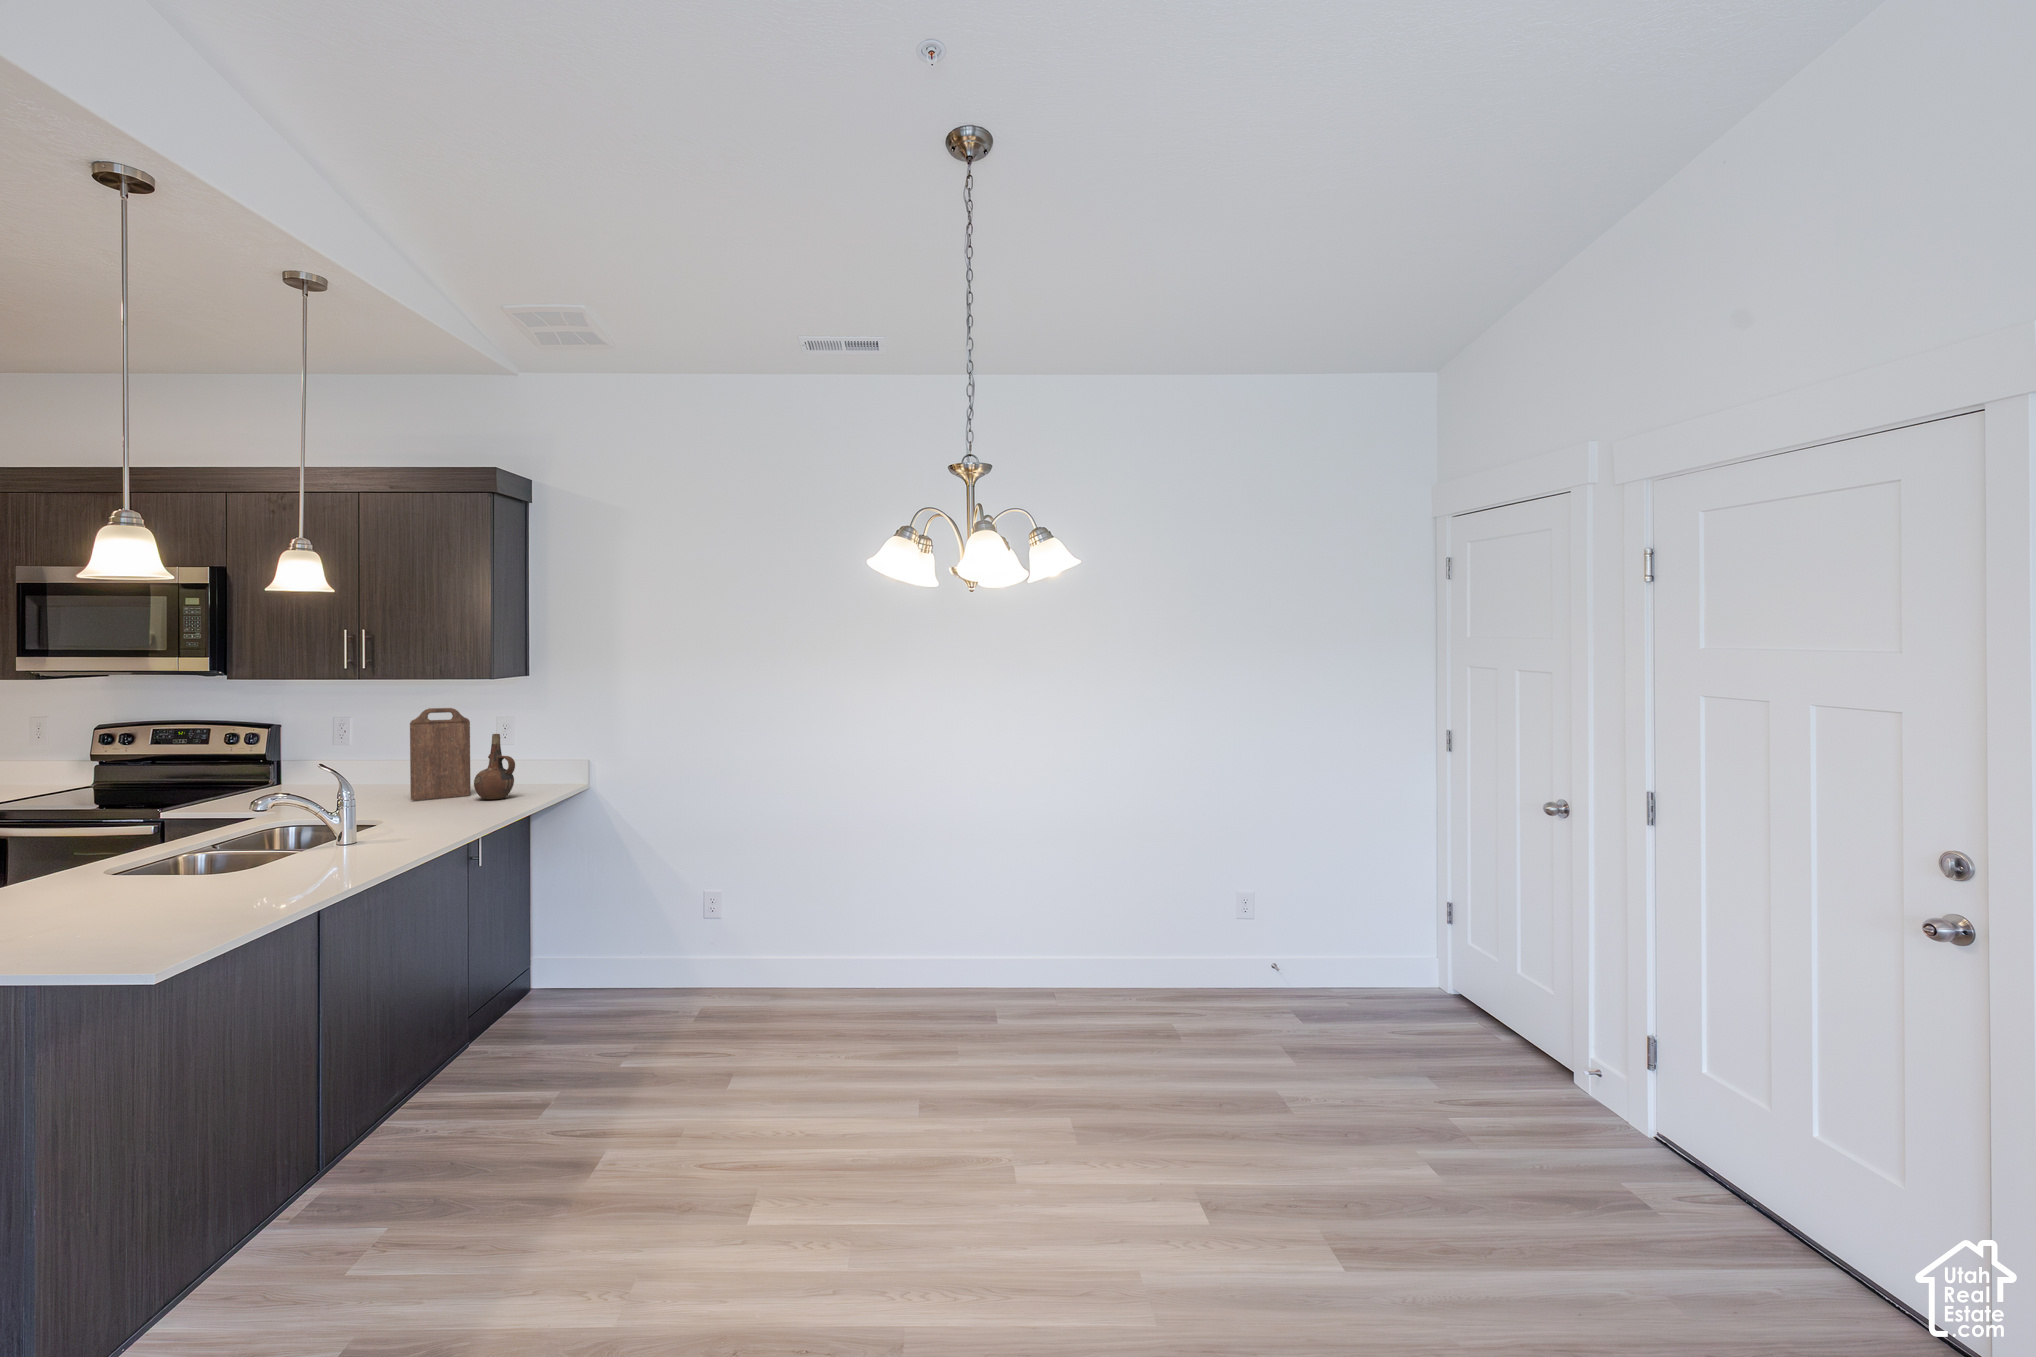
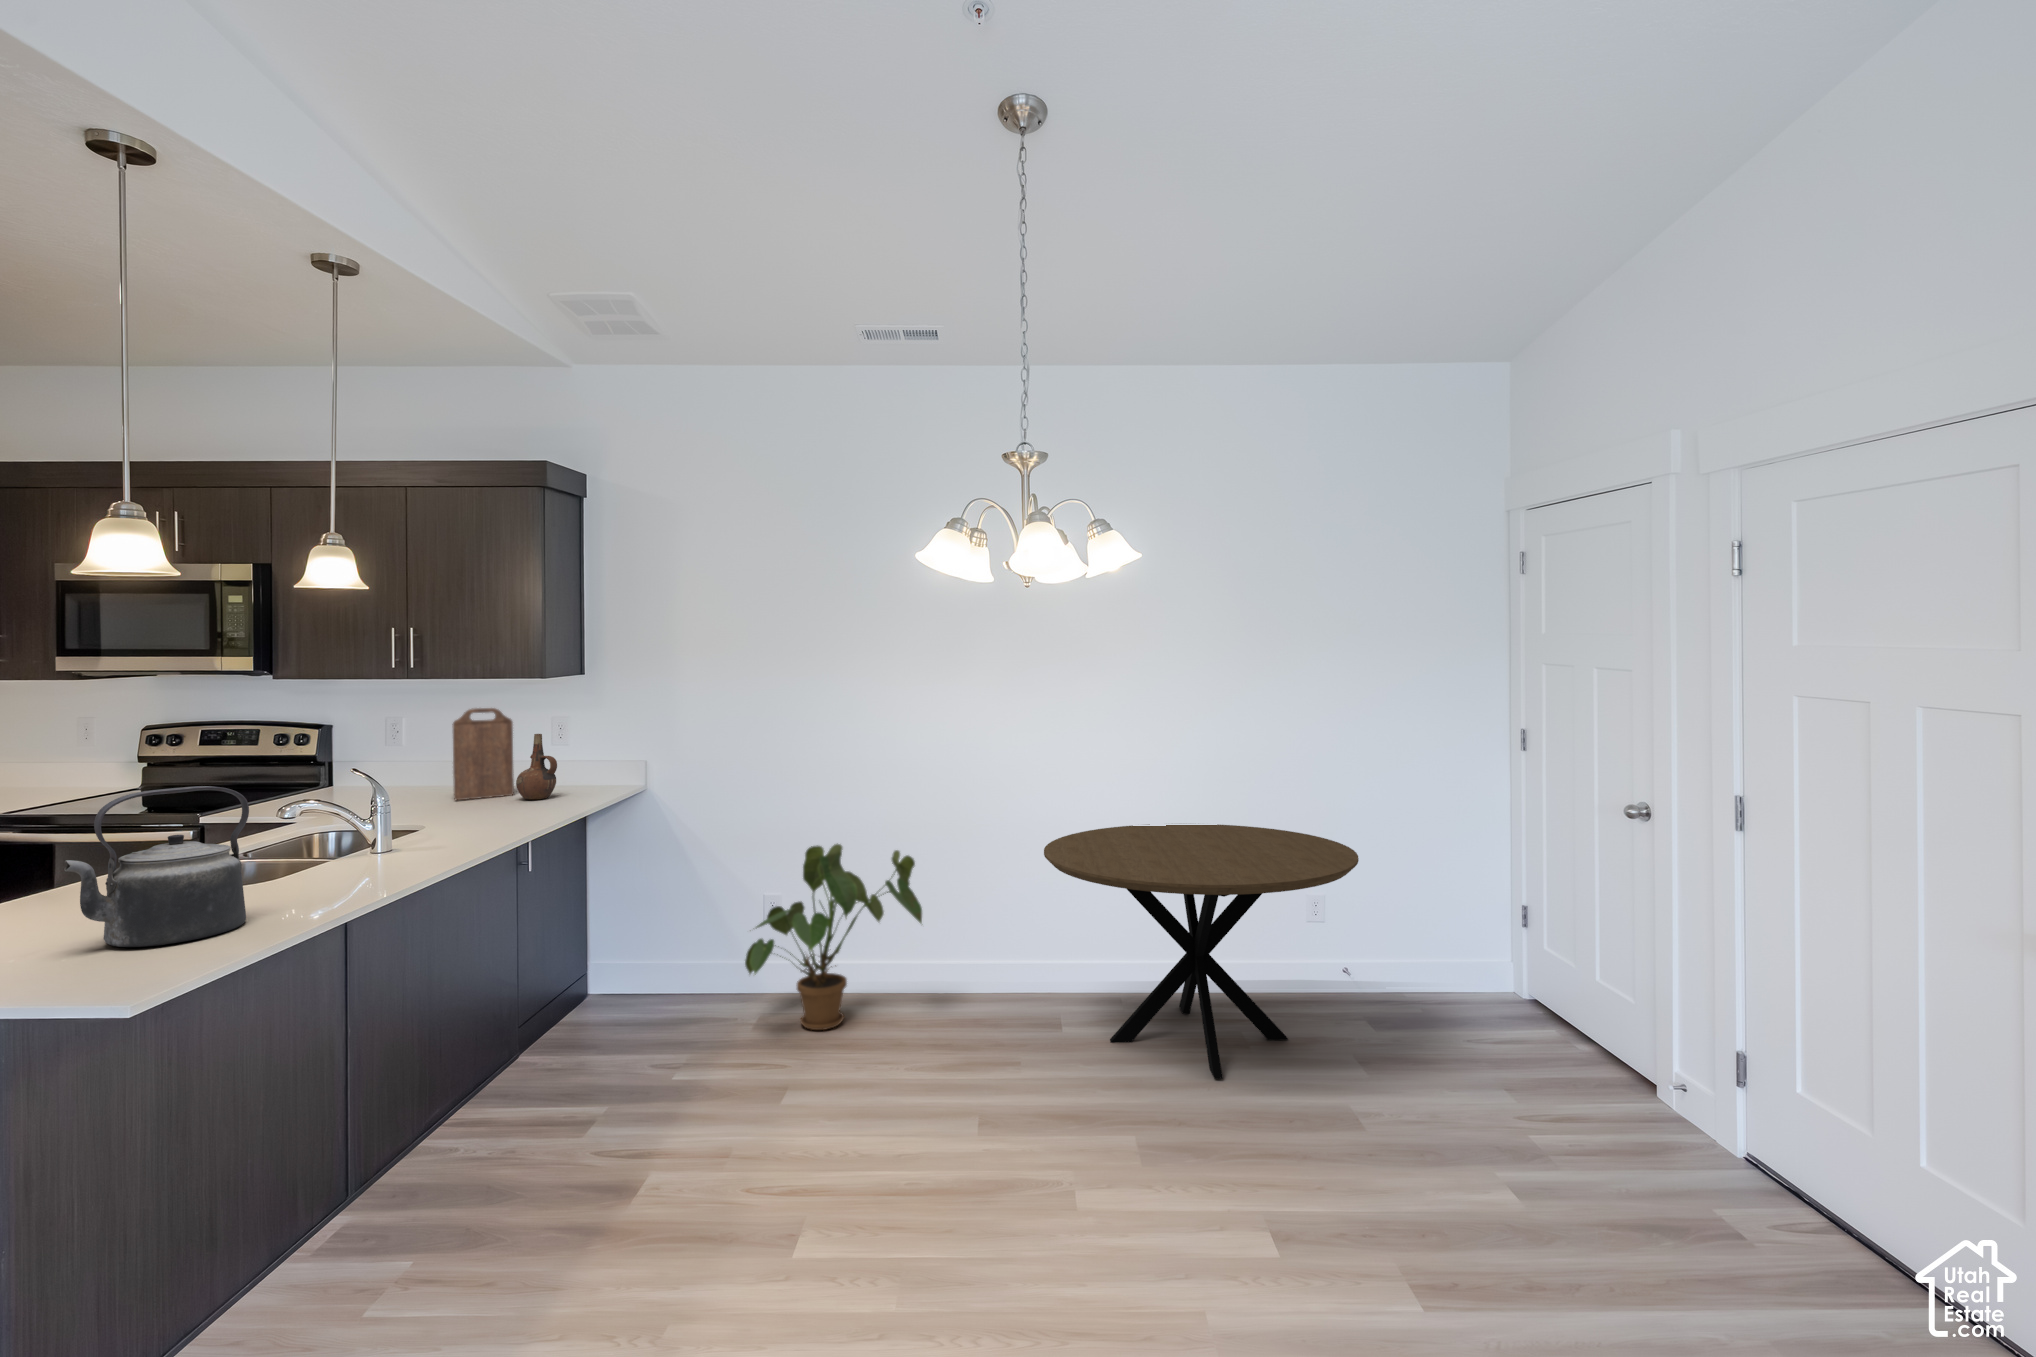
kettle: none [70,774,235,922] -> present [64,786,249,947]
dining table: none [1001,826,1307,1071] -> present [1044,825,1359,1079]
house plant: none [703,845,882,1029] -> present [745,844,922,1030]

